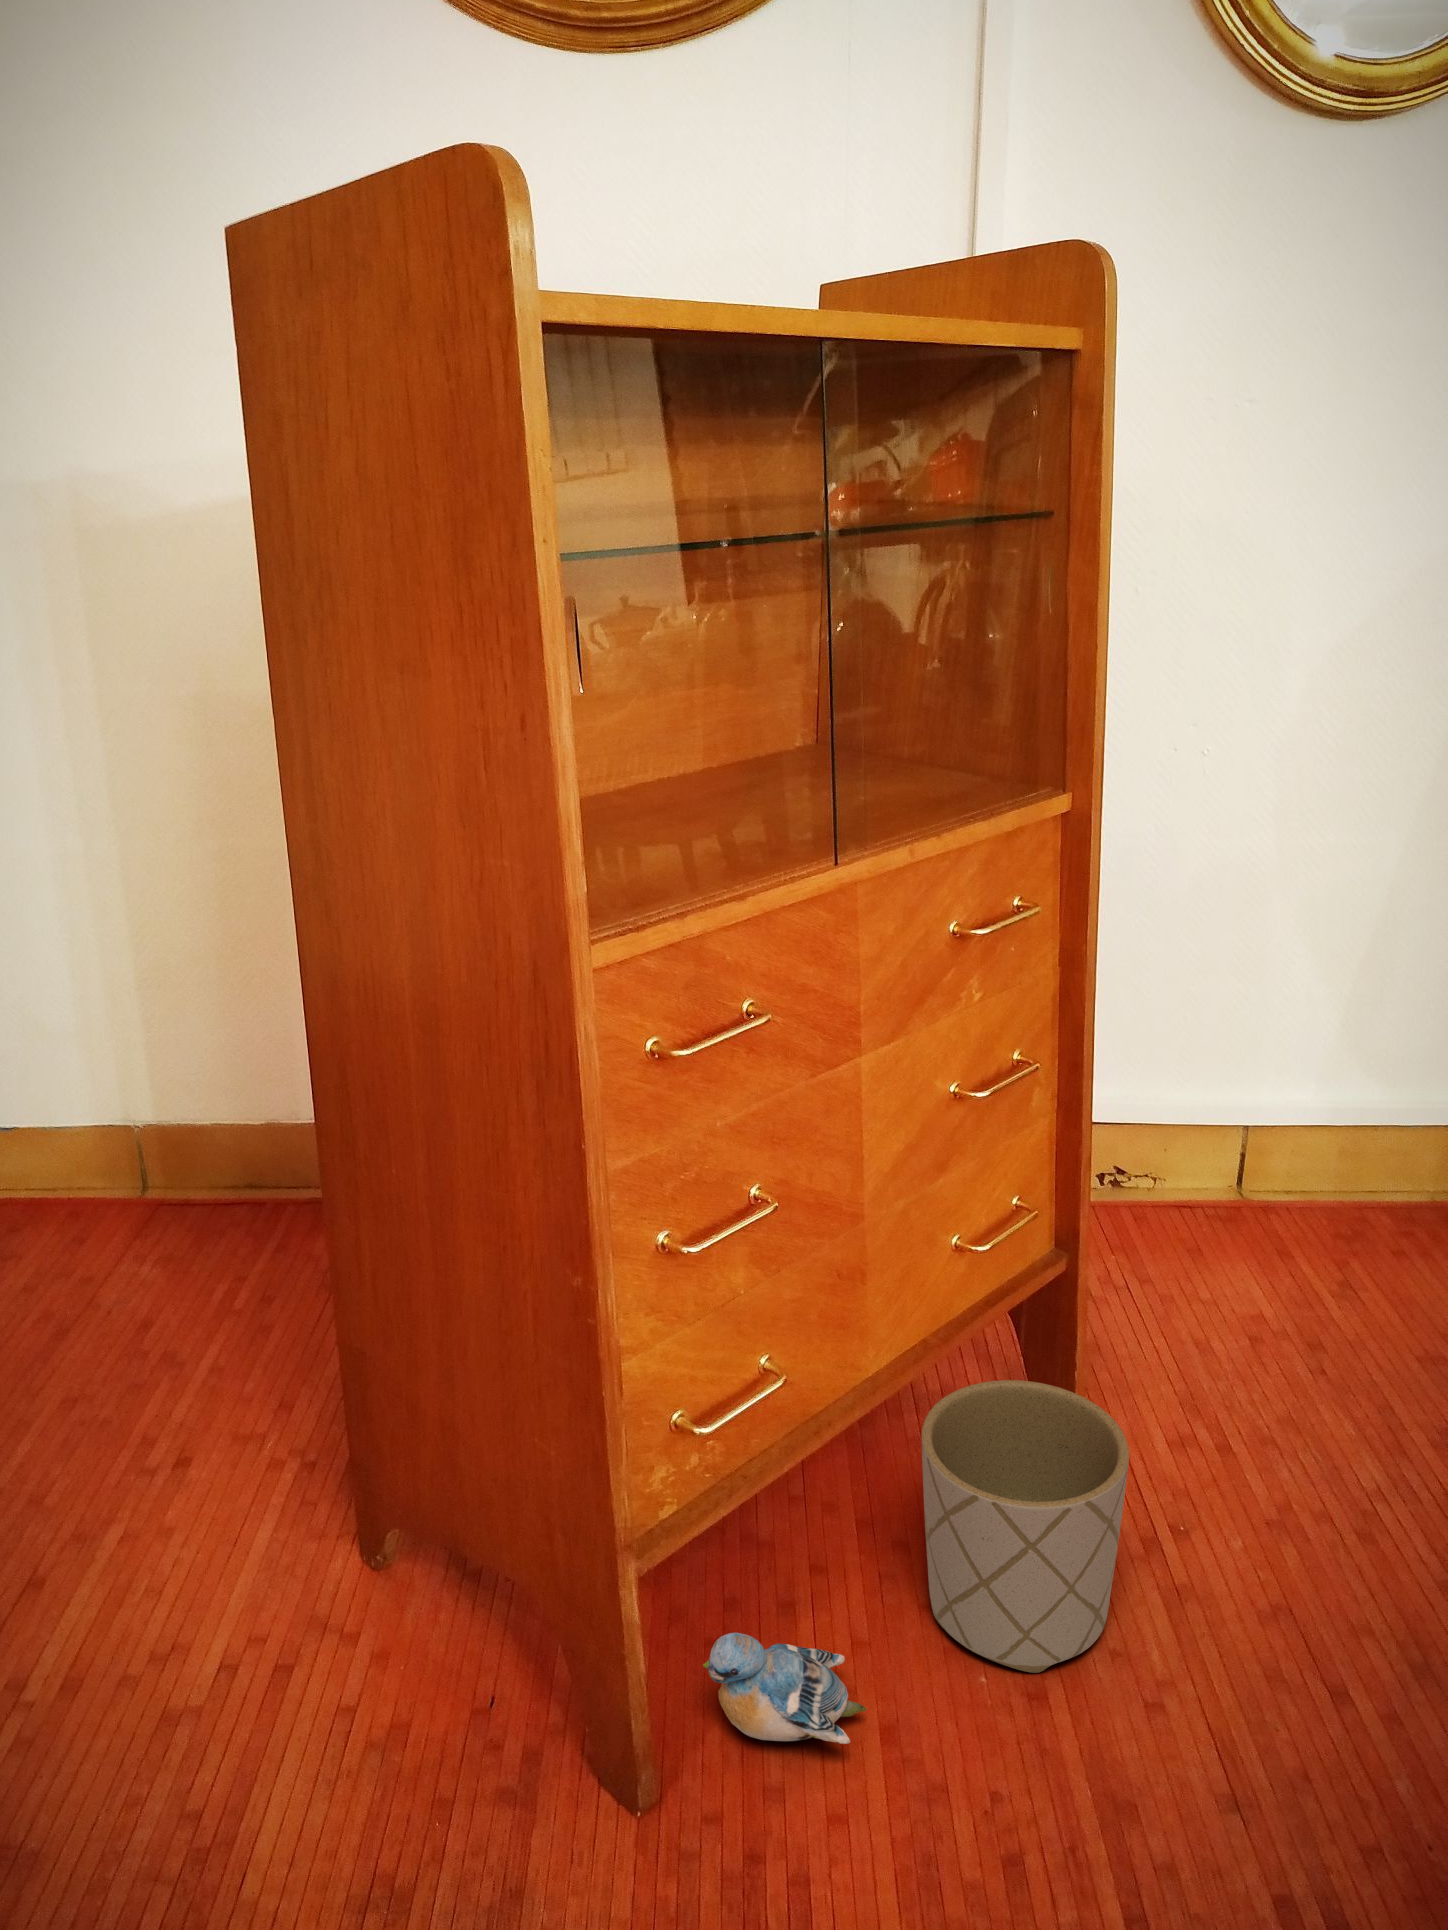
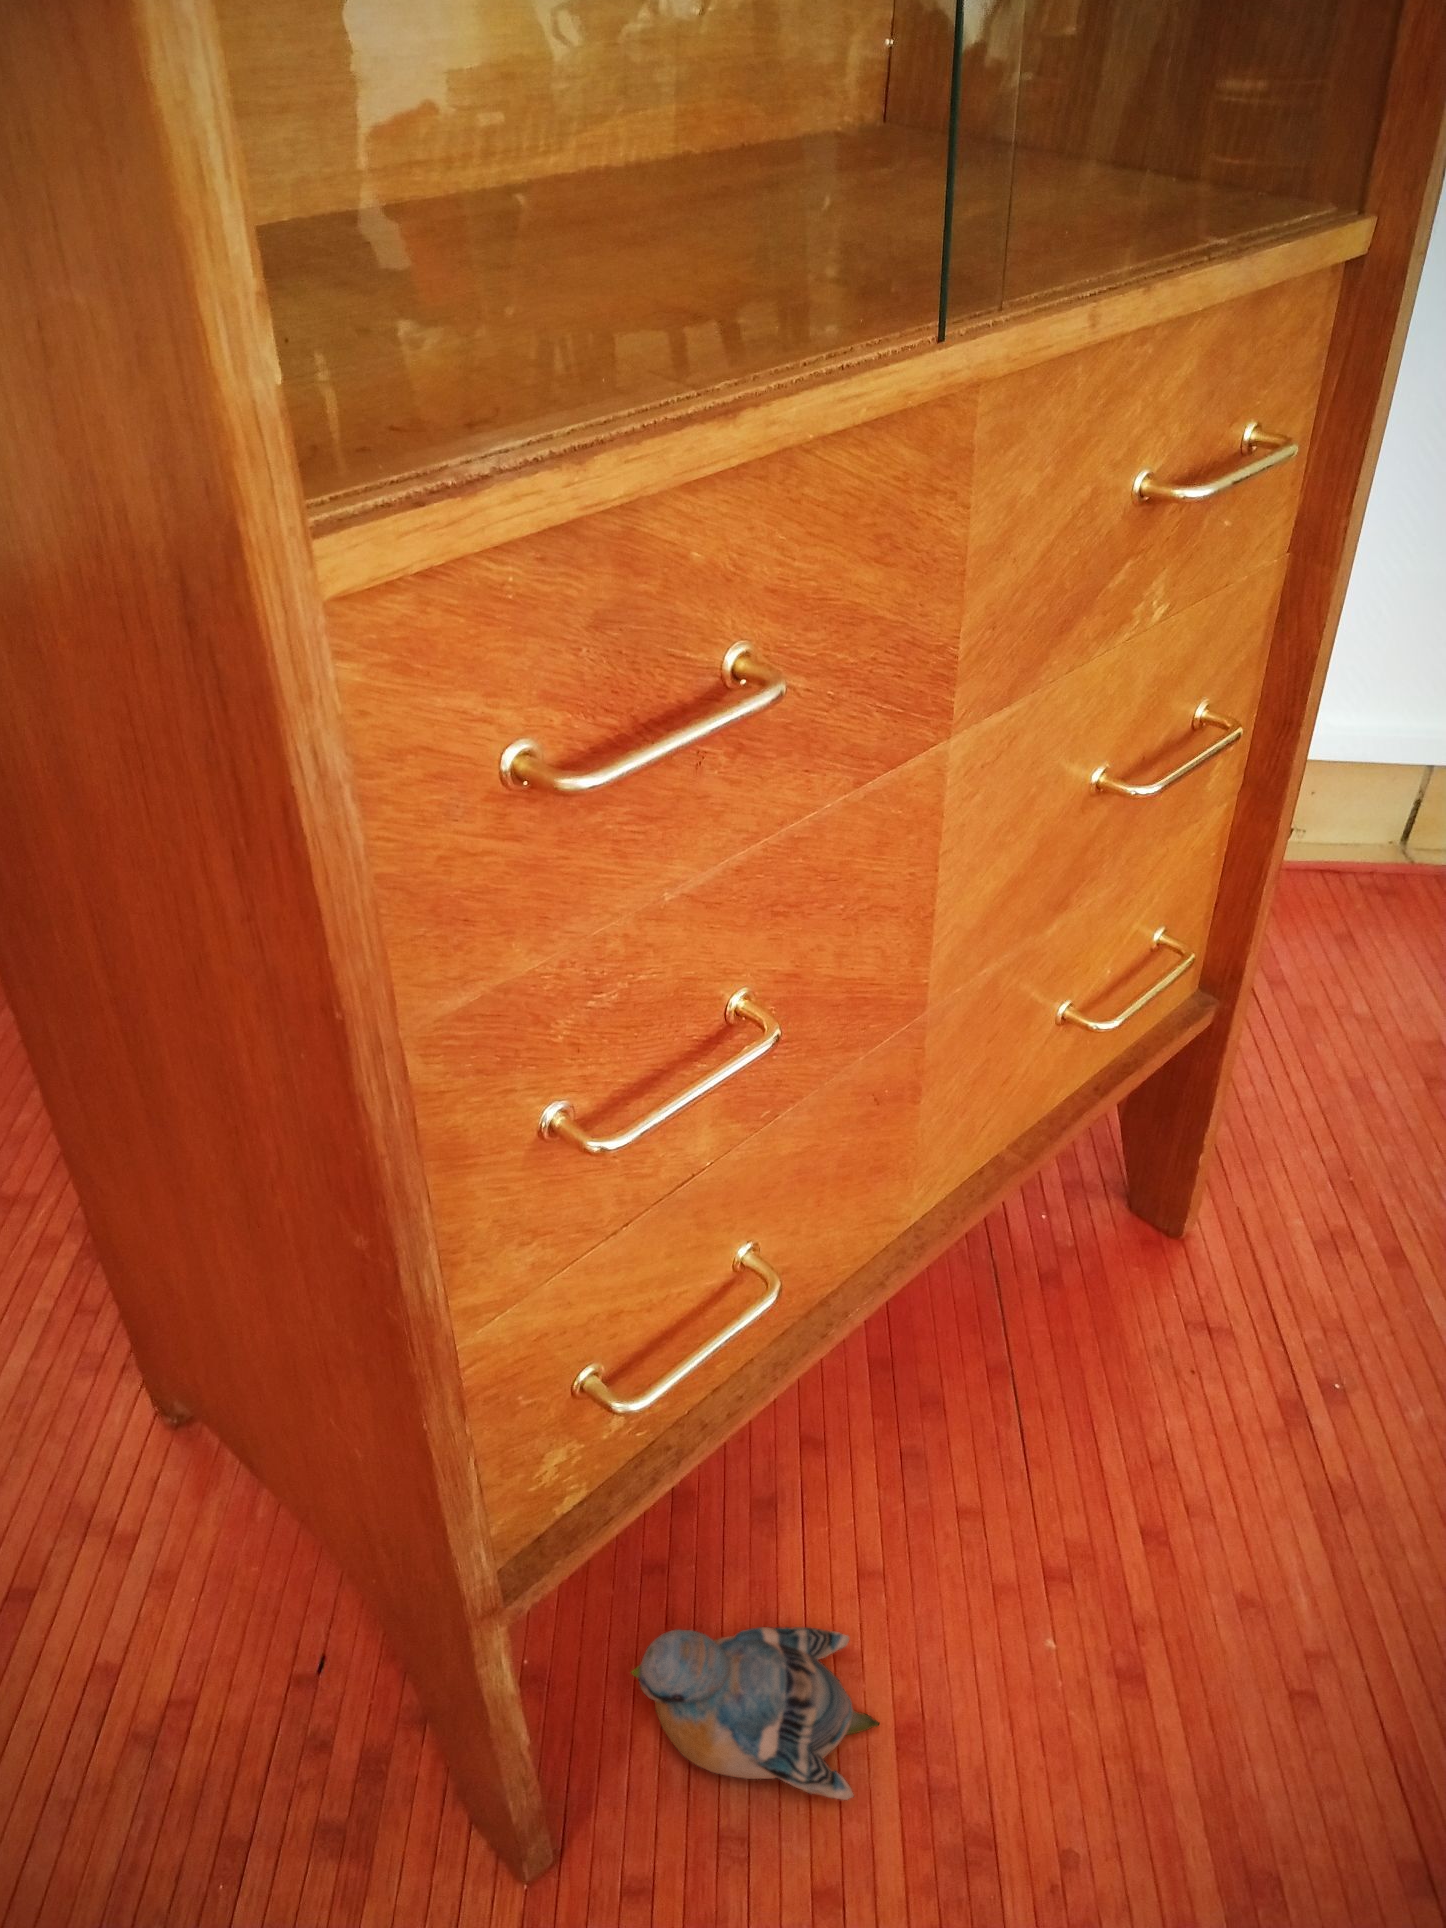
planter: present [922,1380,1129,1673] -> none [977,1221,1326,1653]

